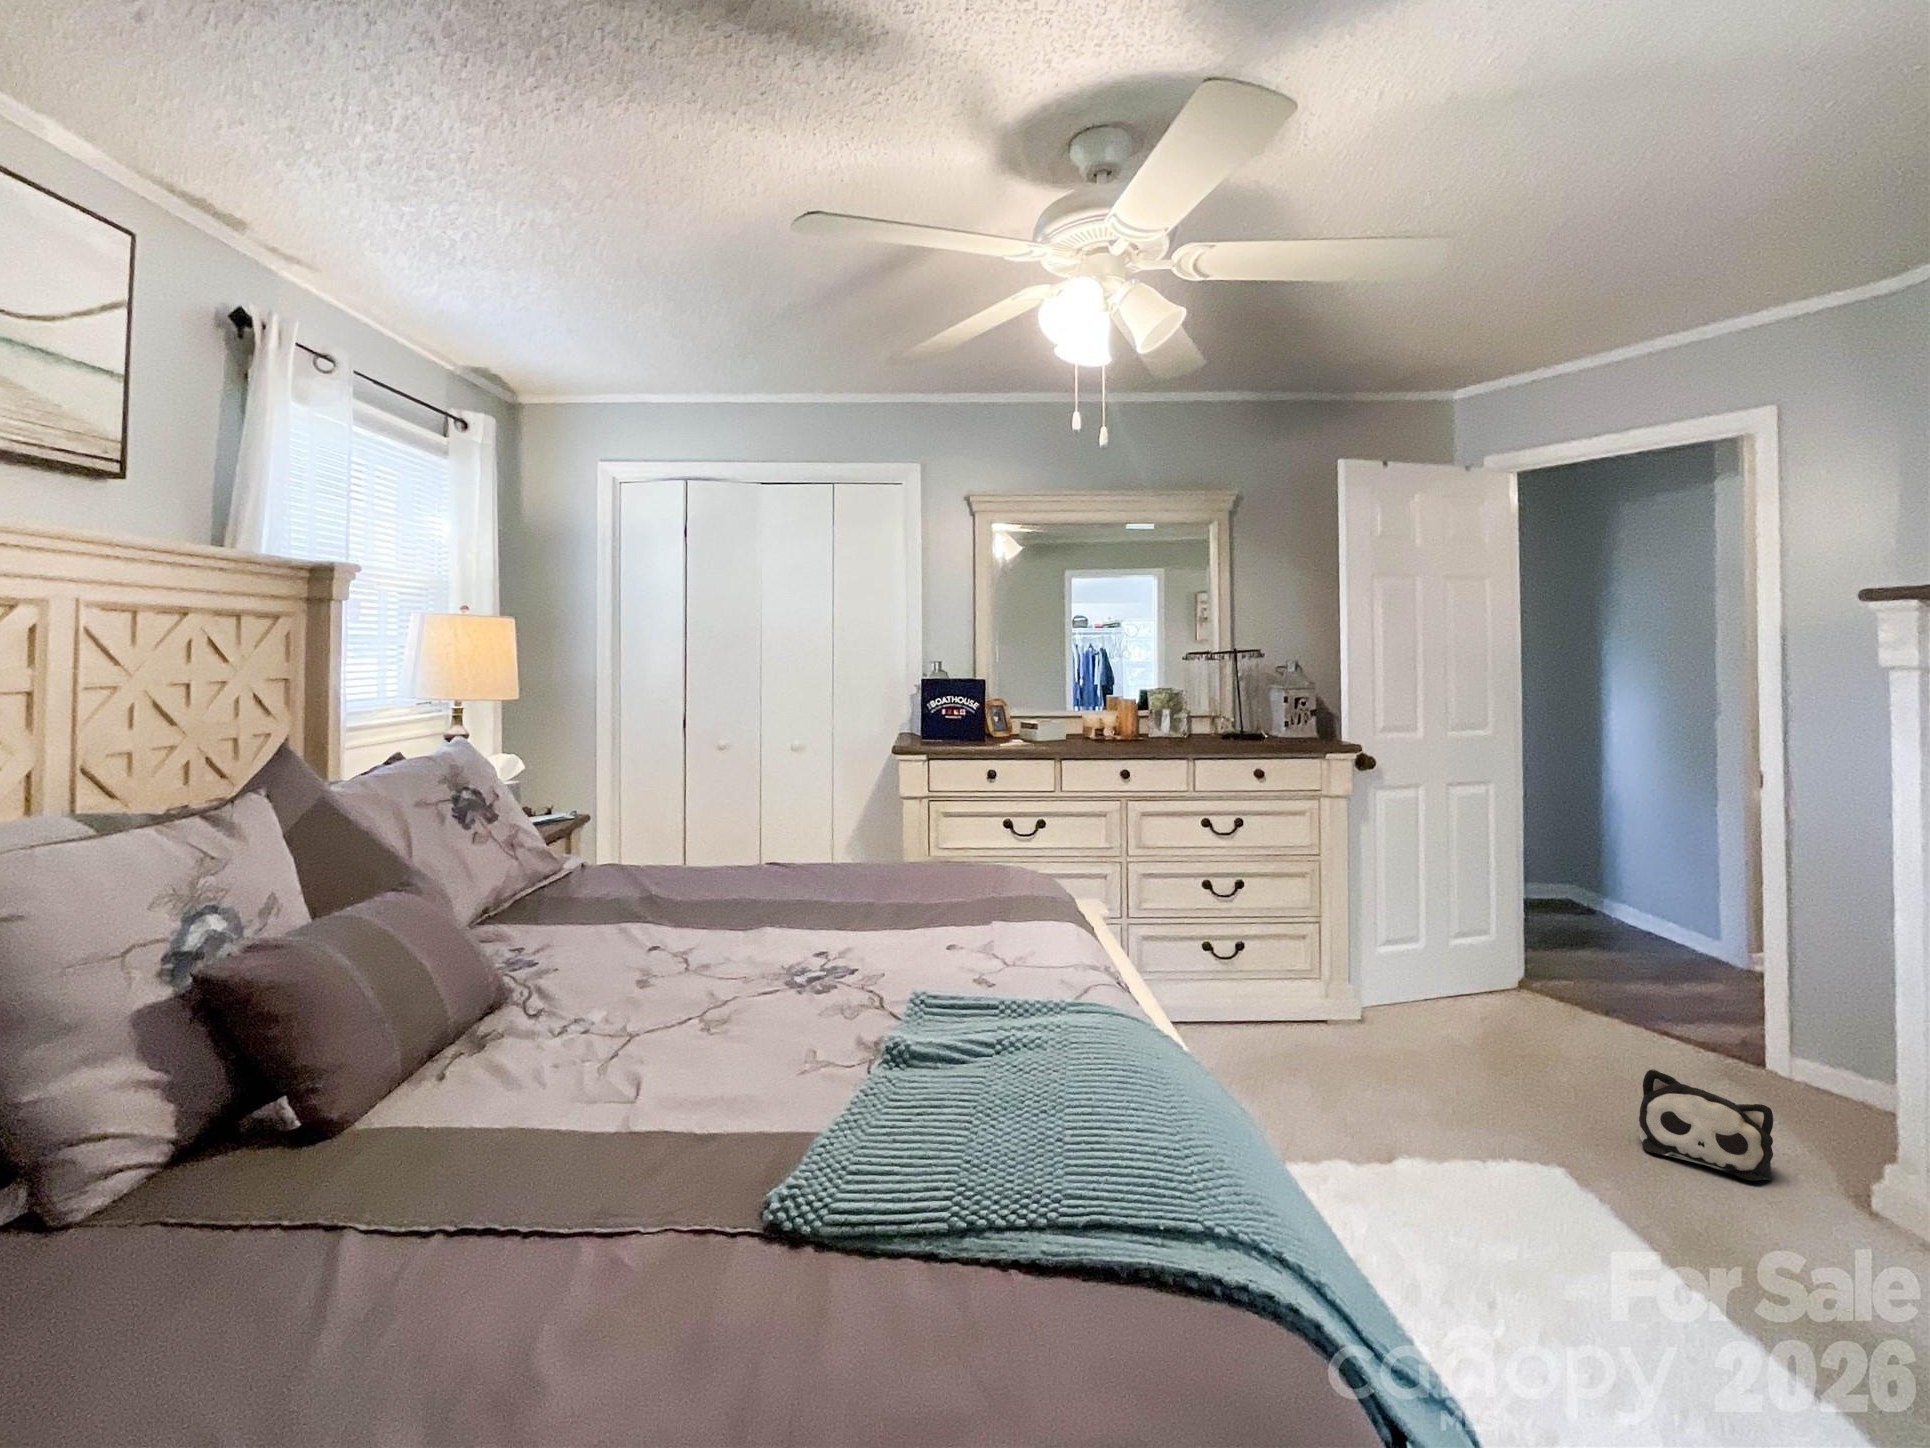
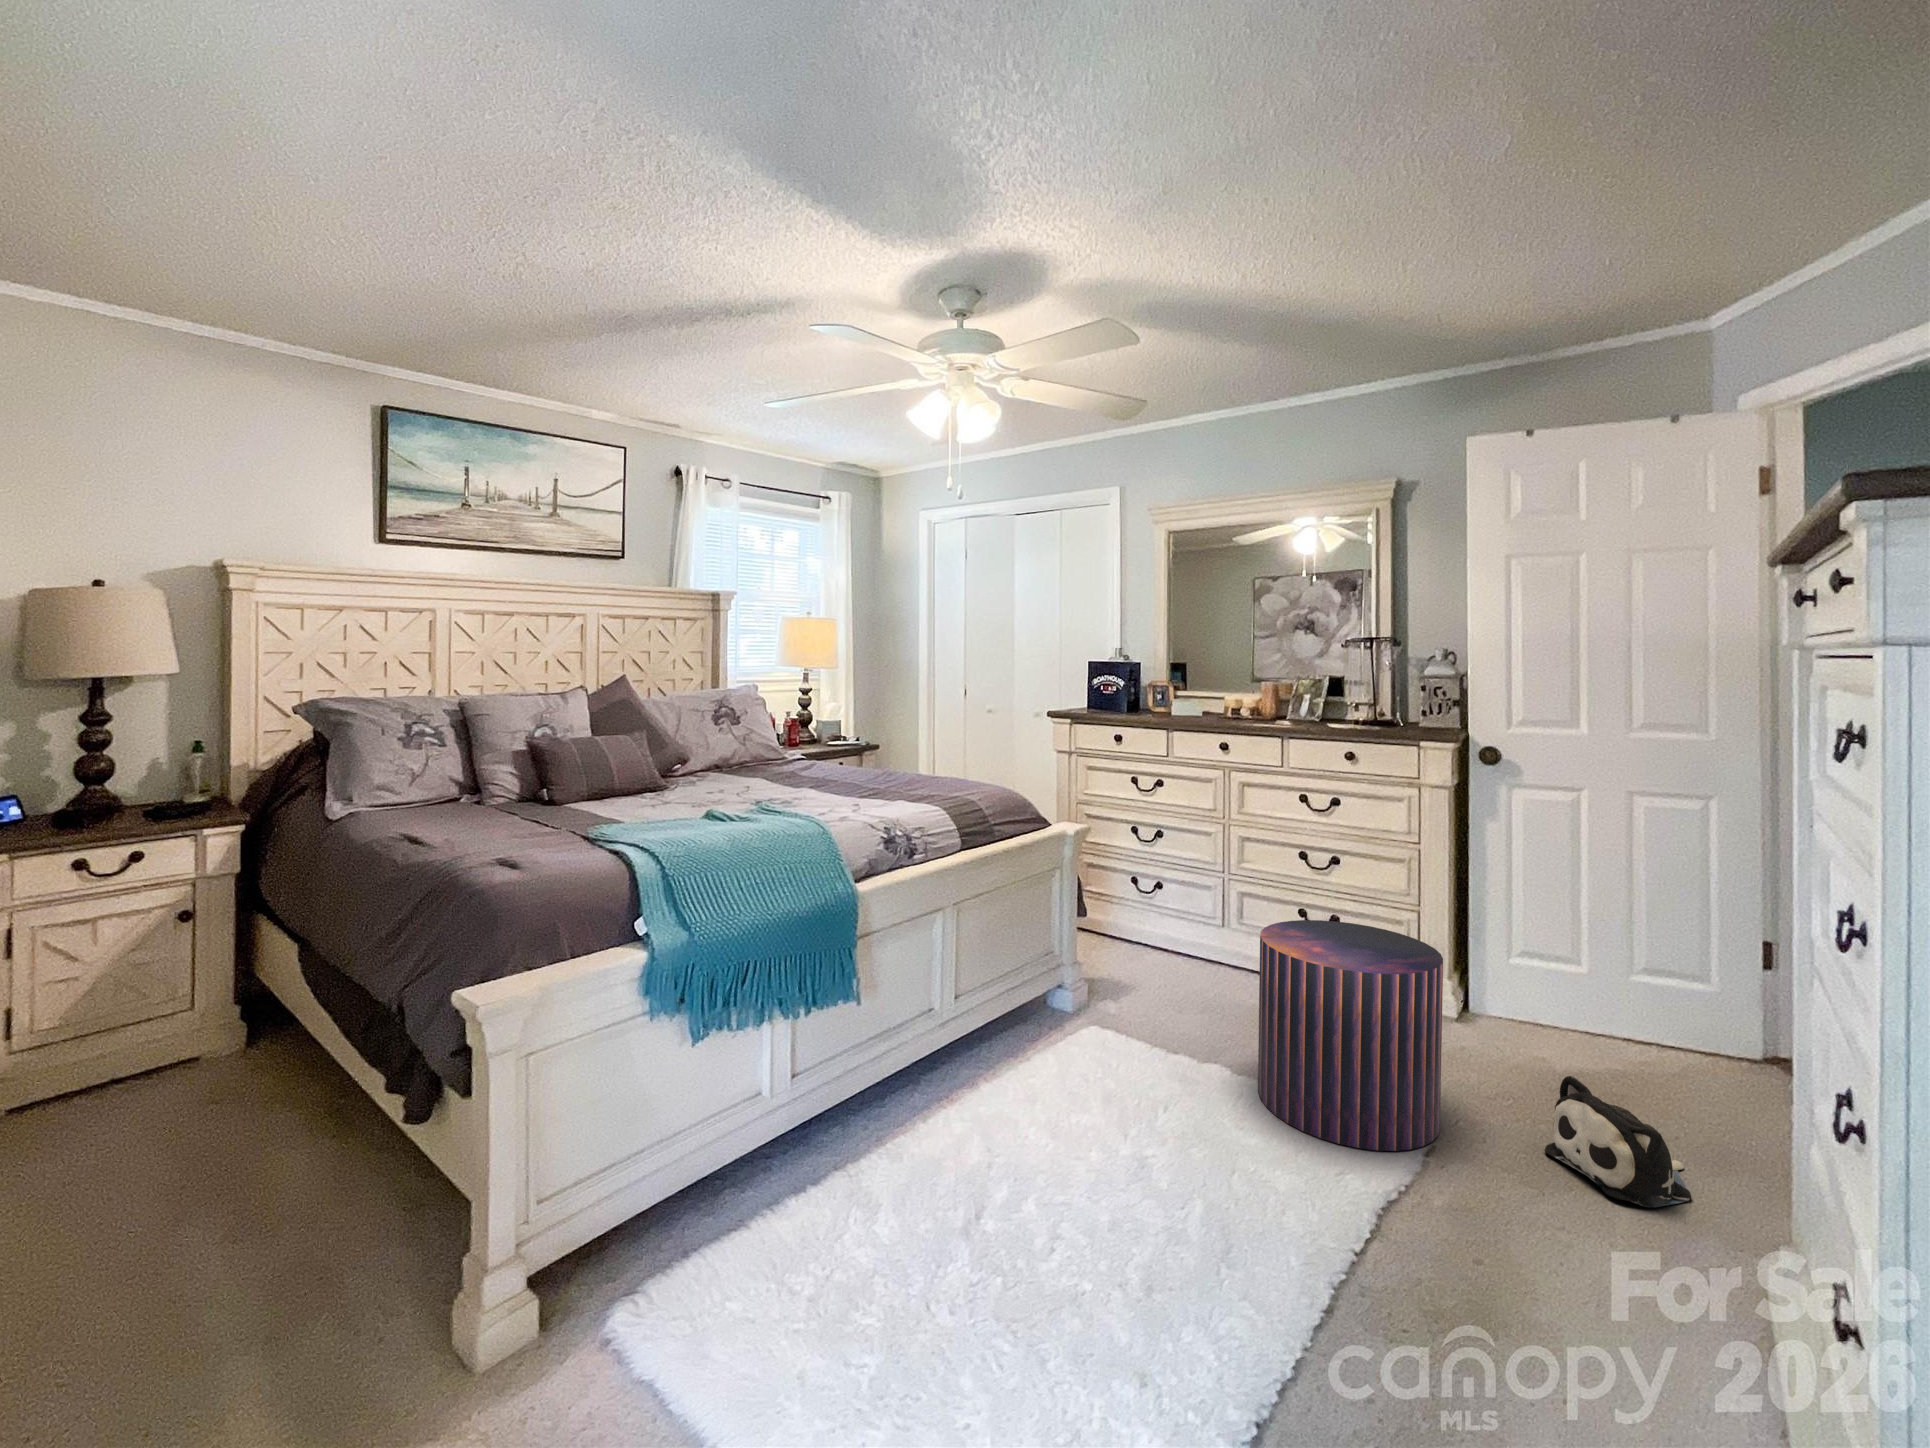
pouf: none [1387,959,1606,1224] -> present [1258,920,1443,1151]

